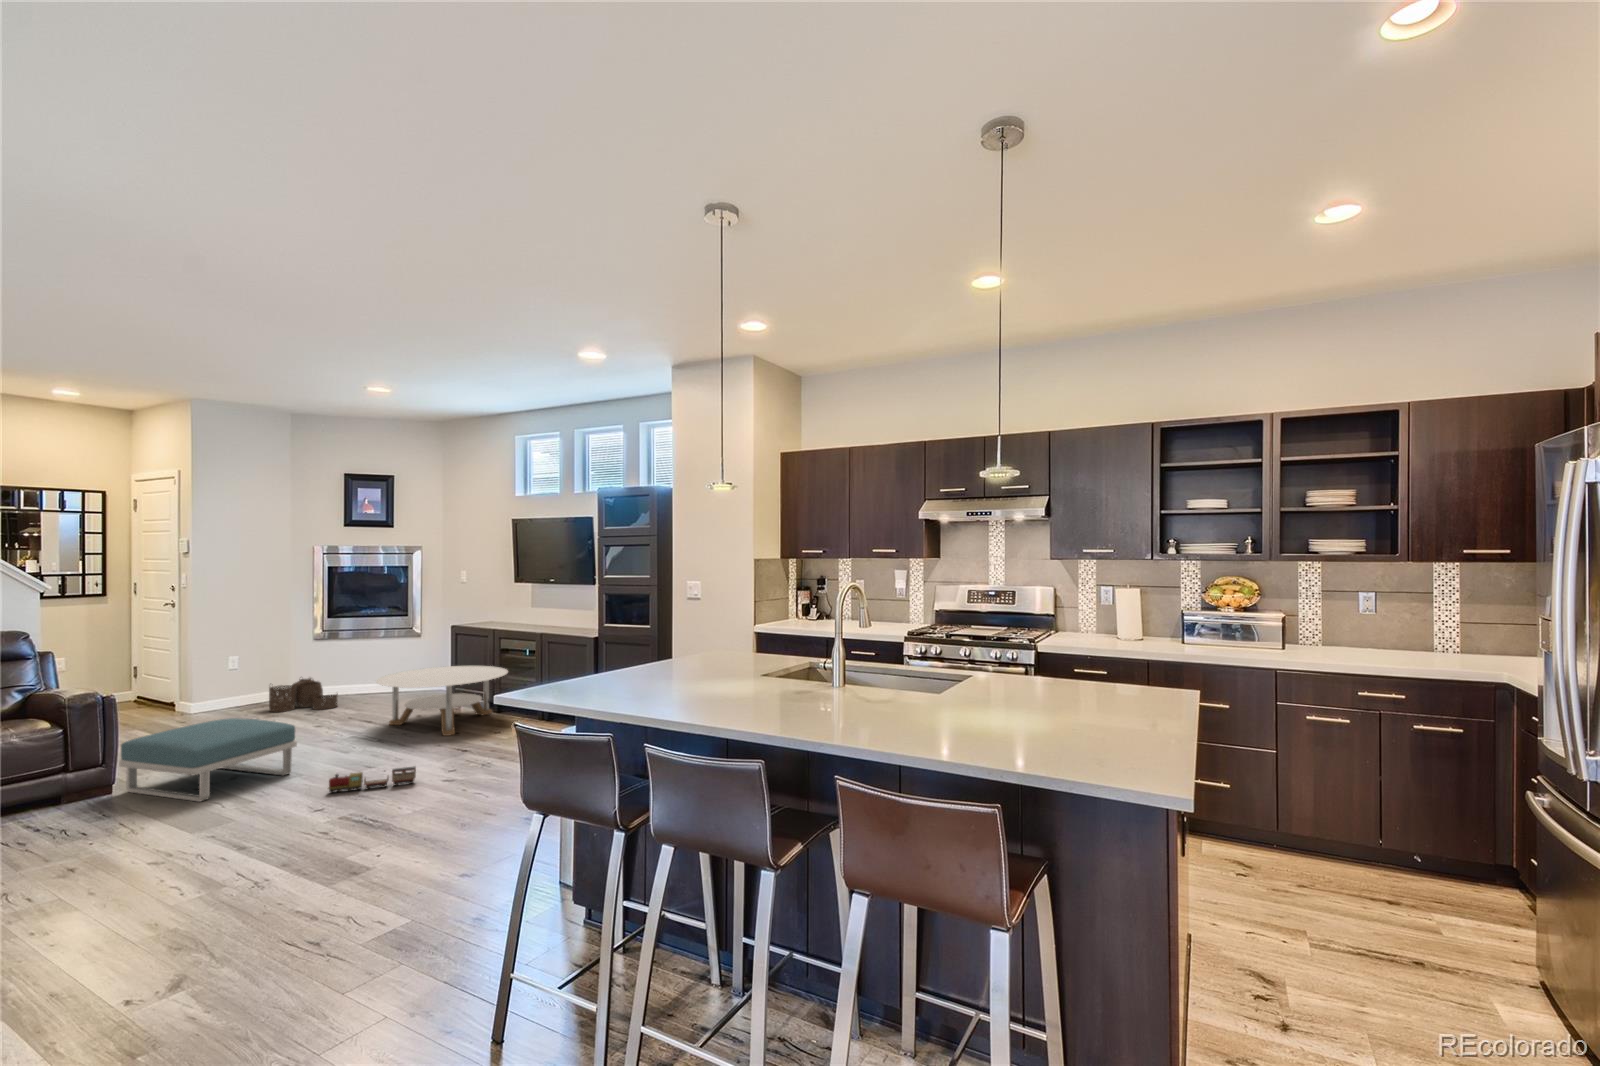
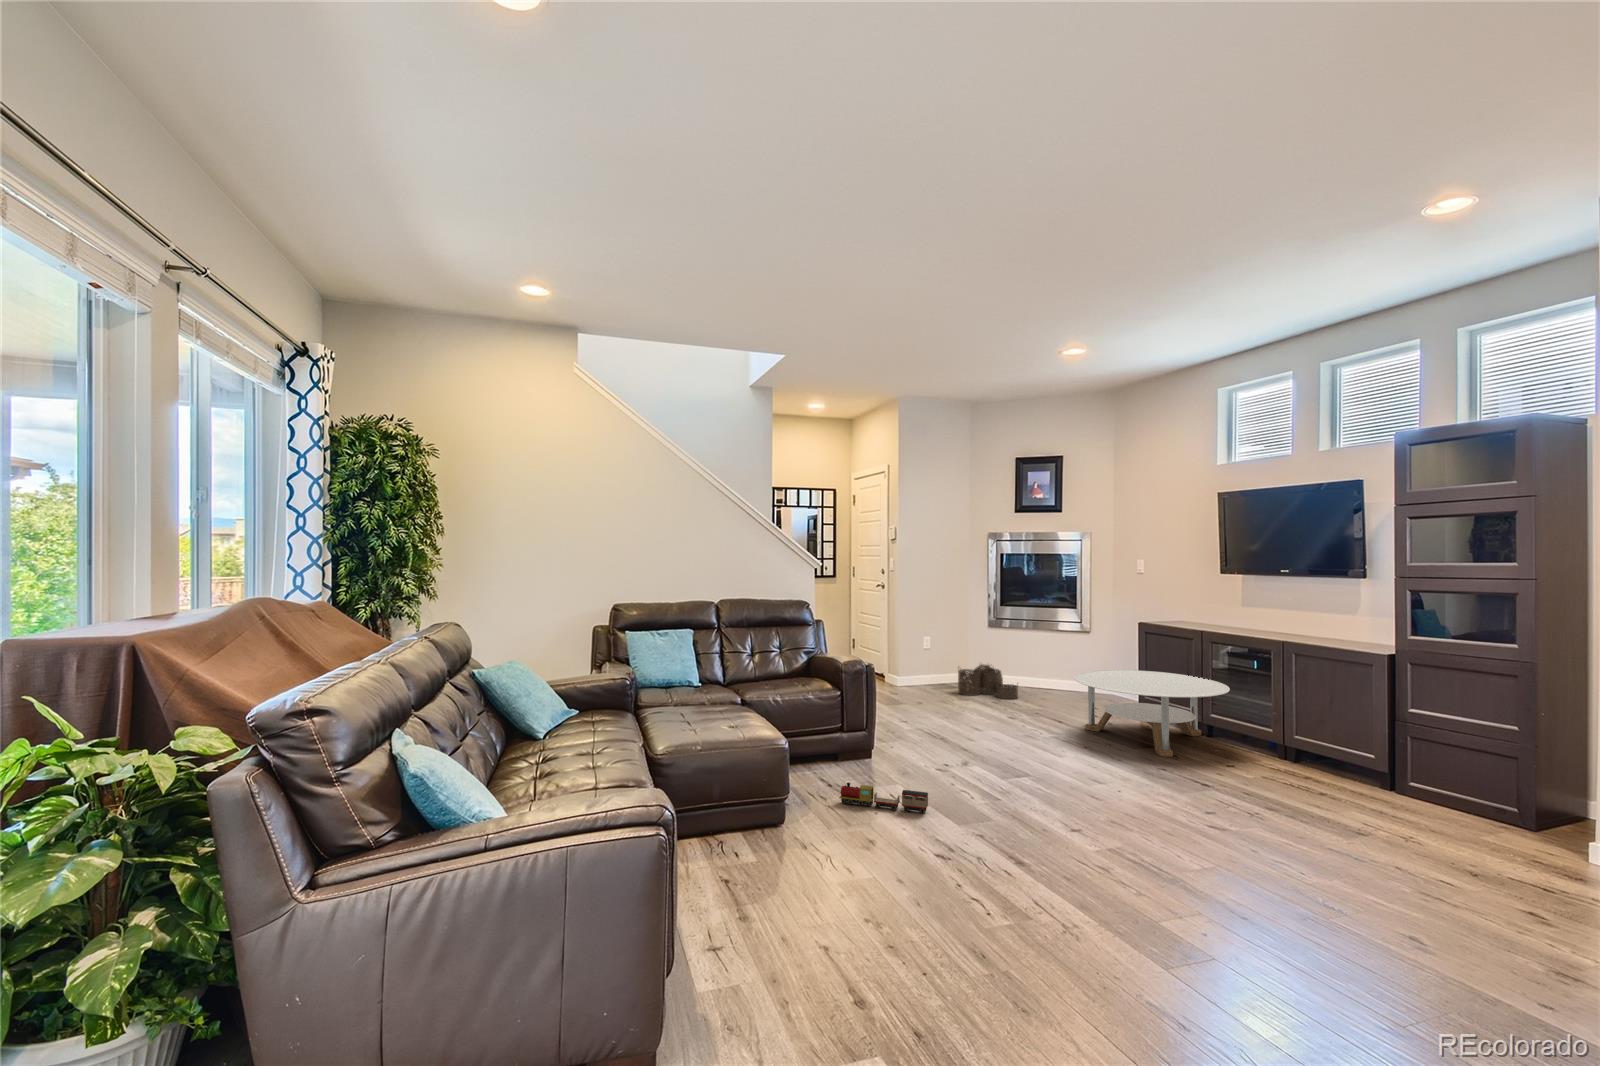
footstool: present [119,718,297,802] -> none [878,701,1021,786]
toy train: present [328,767,416,793] -> present [839,783,928,813]

